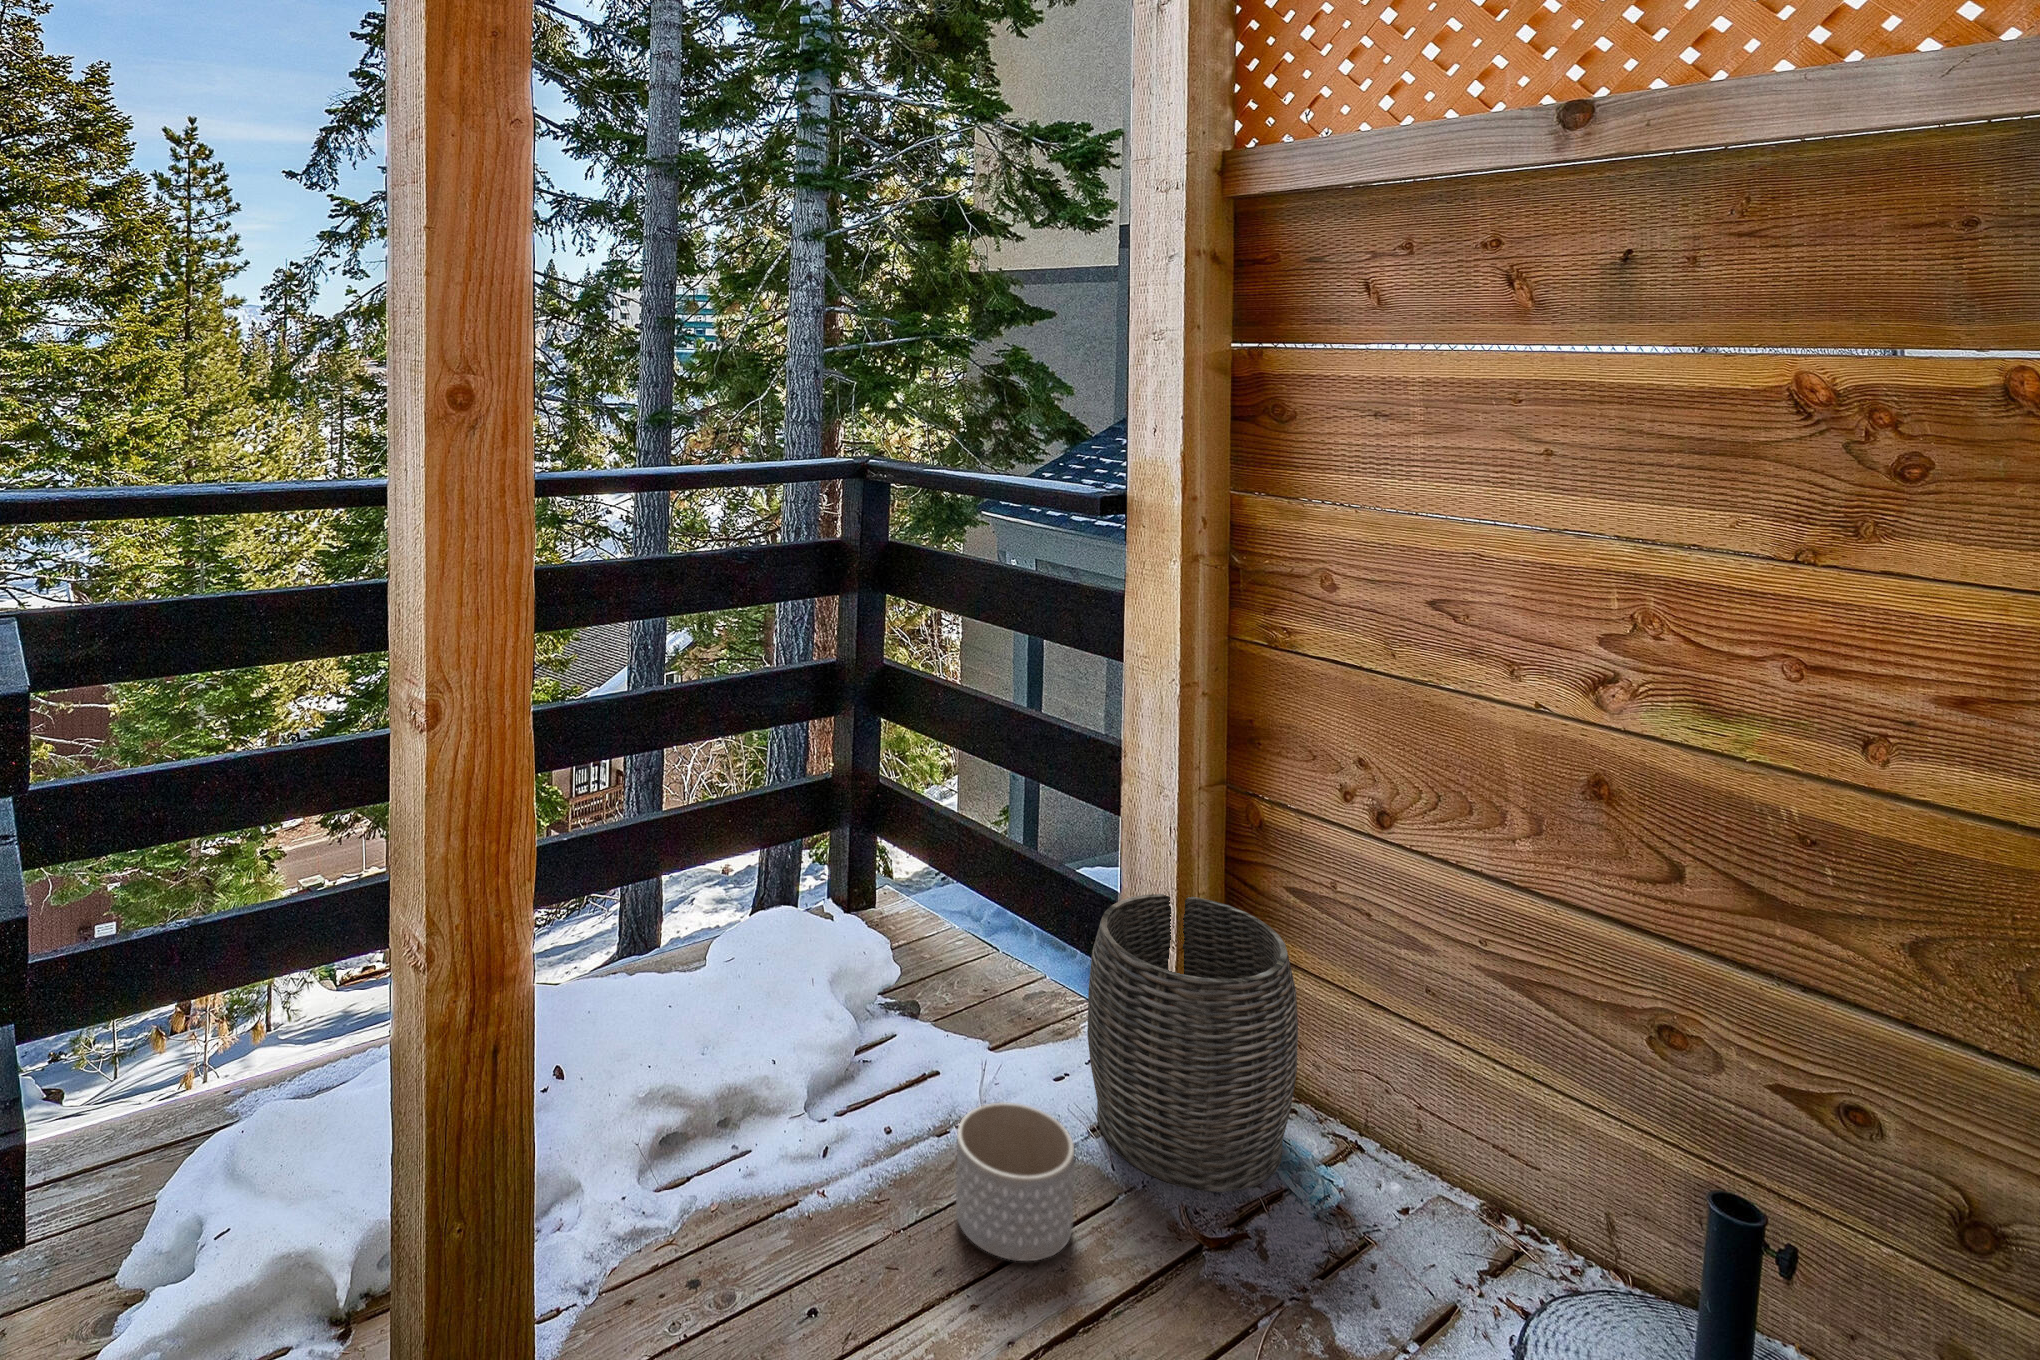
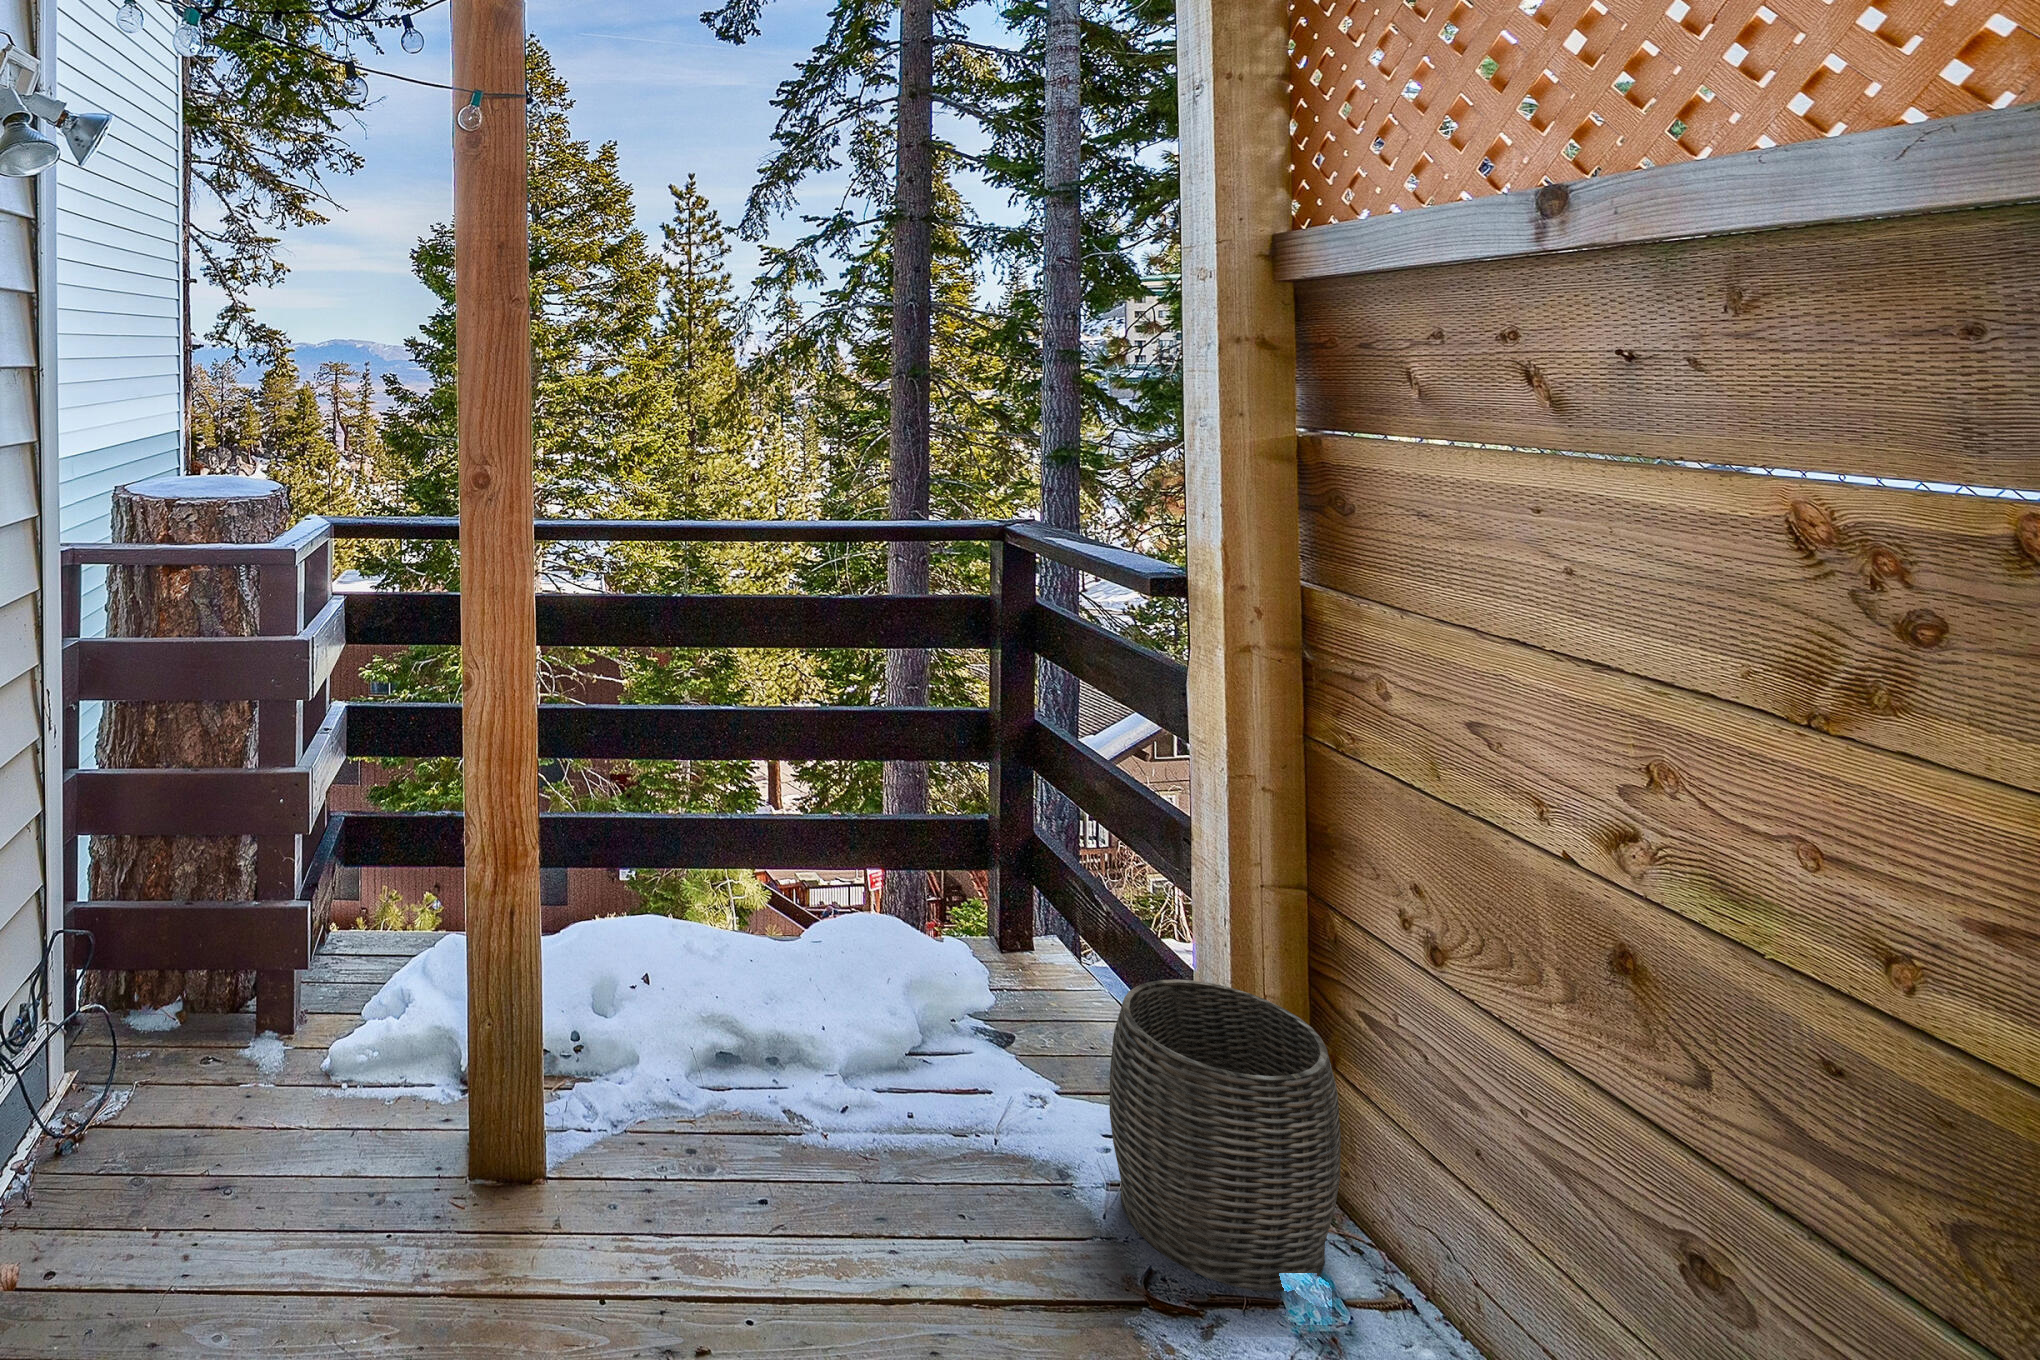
planter: present [956,1102,1074,1261] -> none [919,1105,1028,1244]

